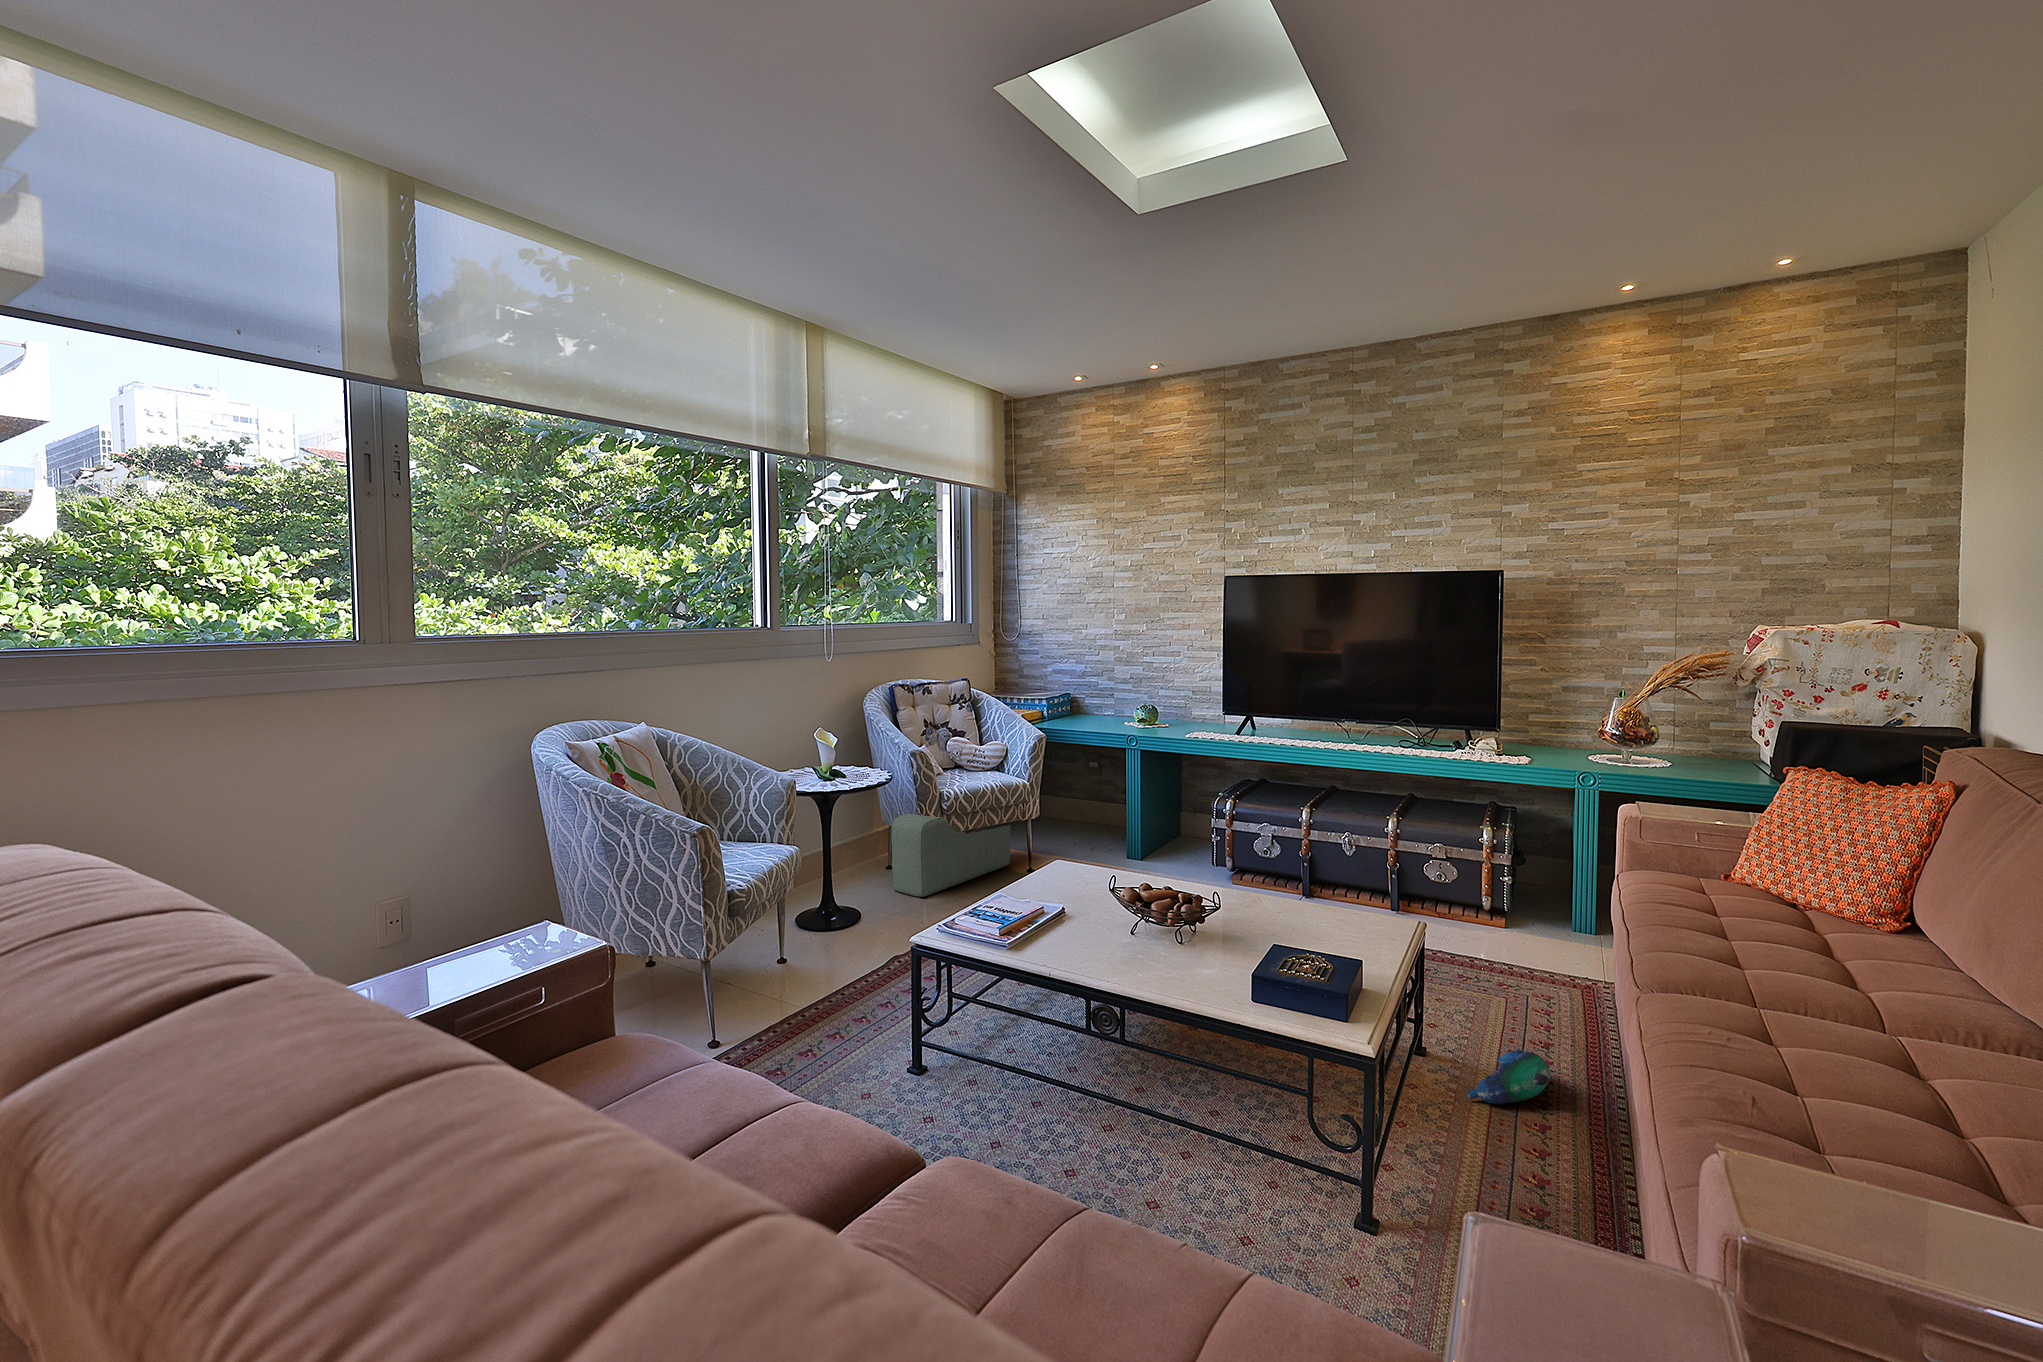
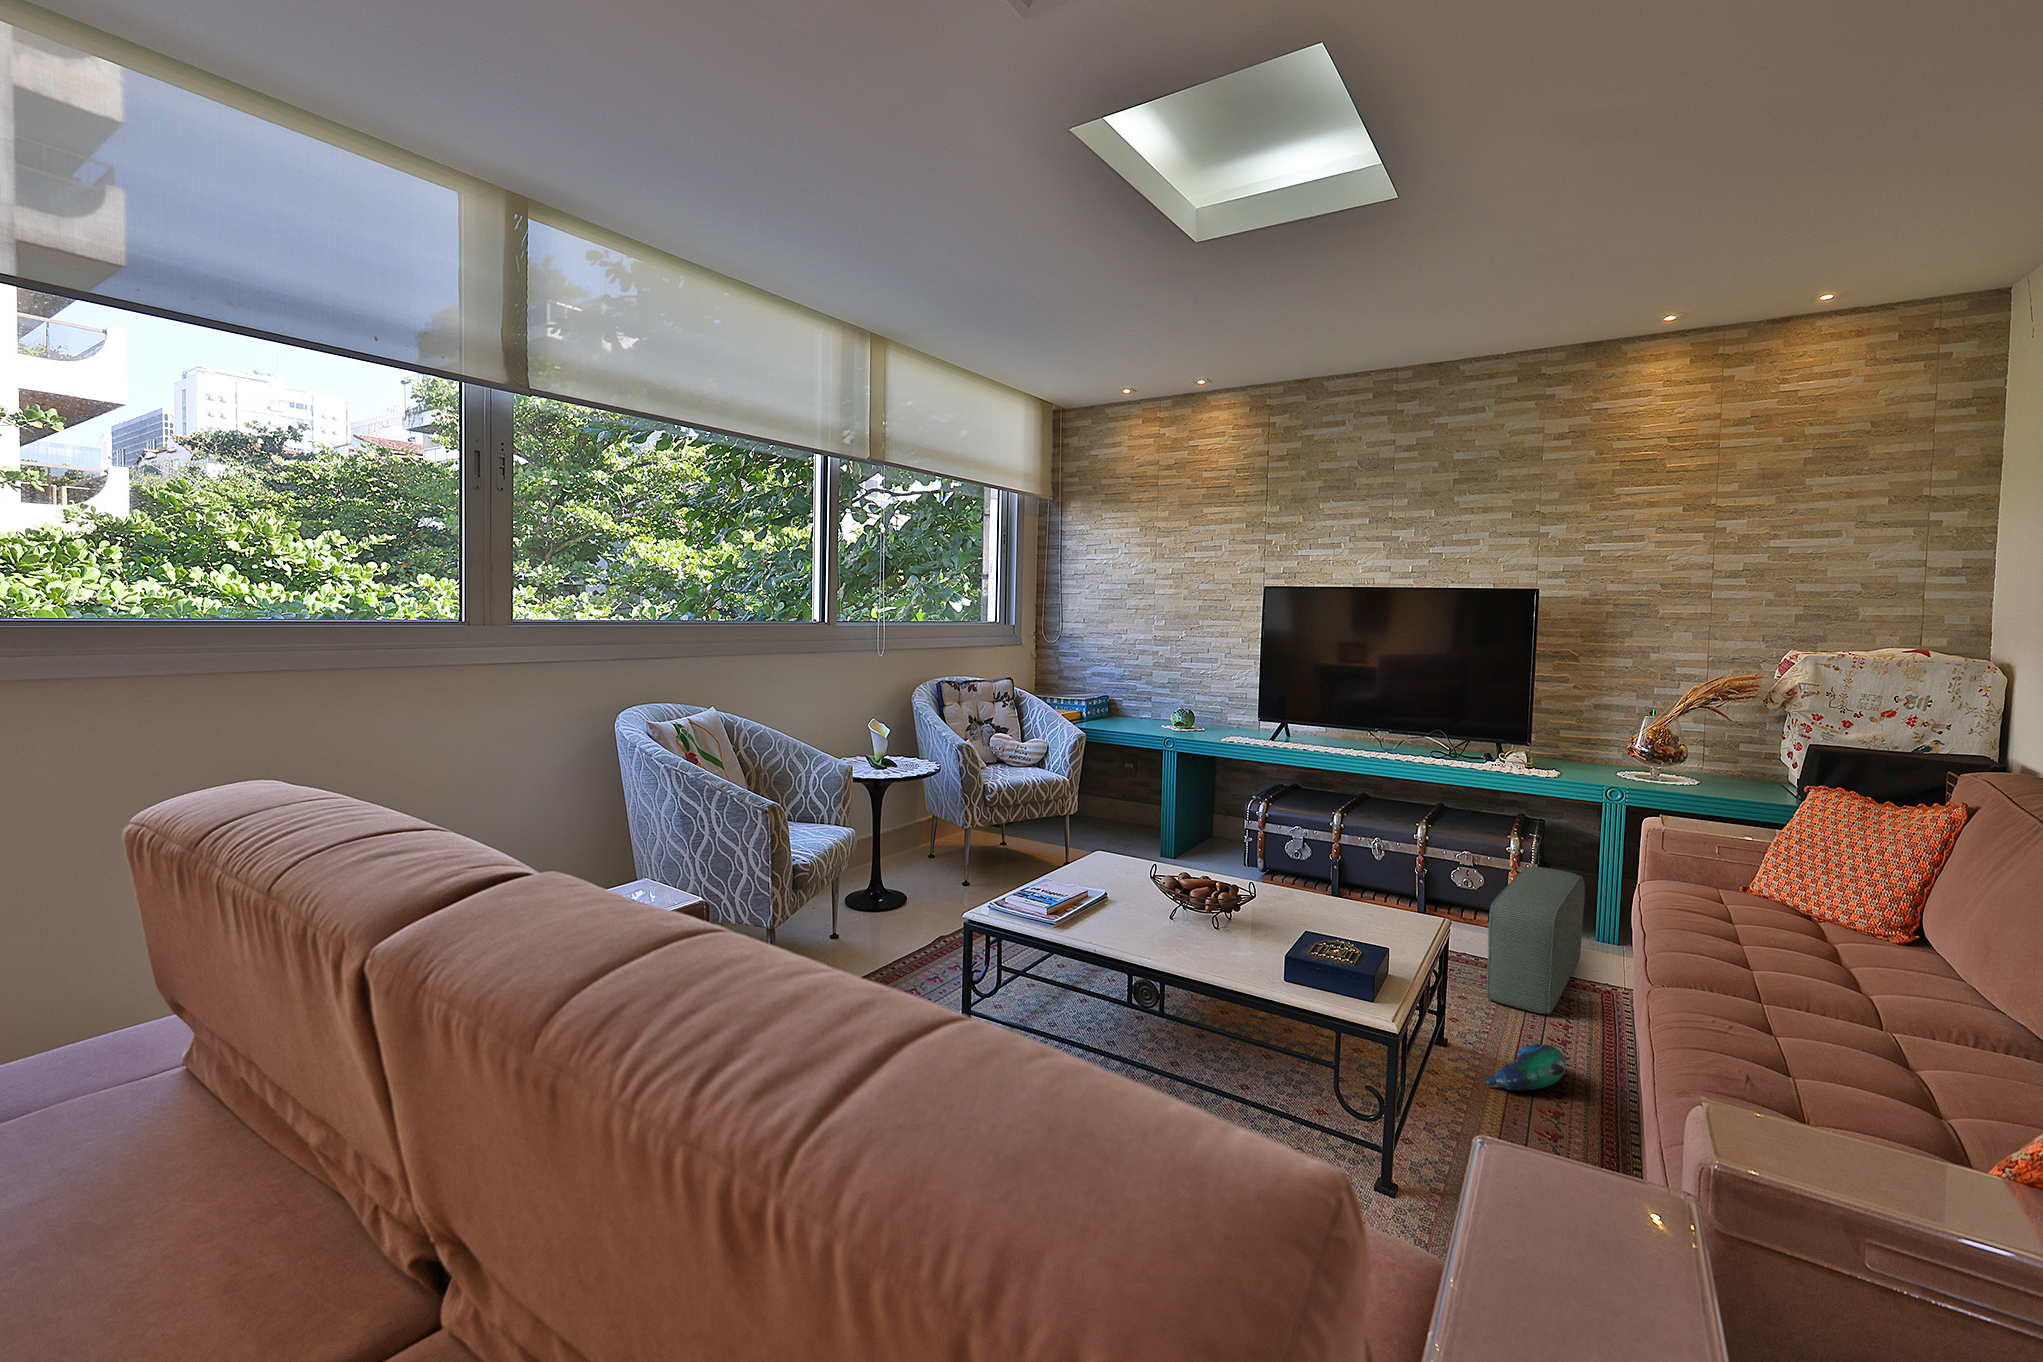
pouf: present [892,814,1010,897] -> present [1487,867,1585,1014]

